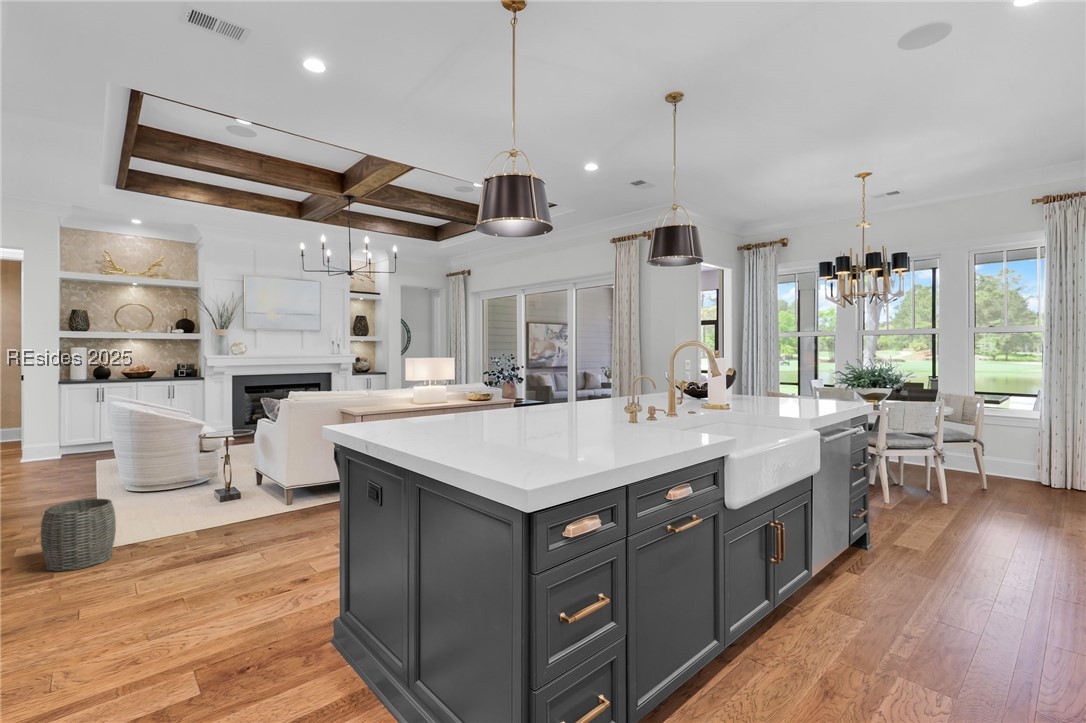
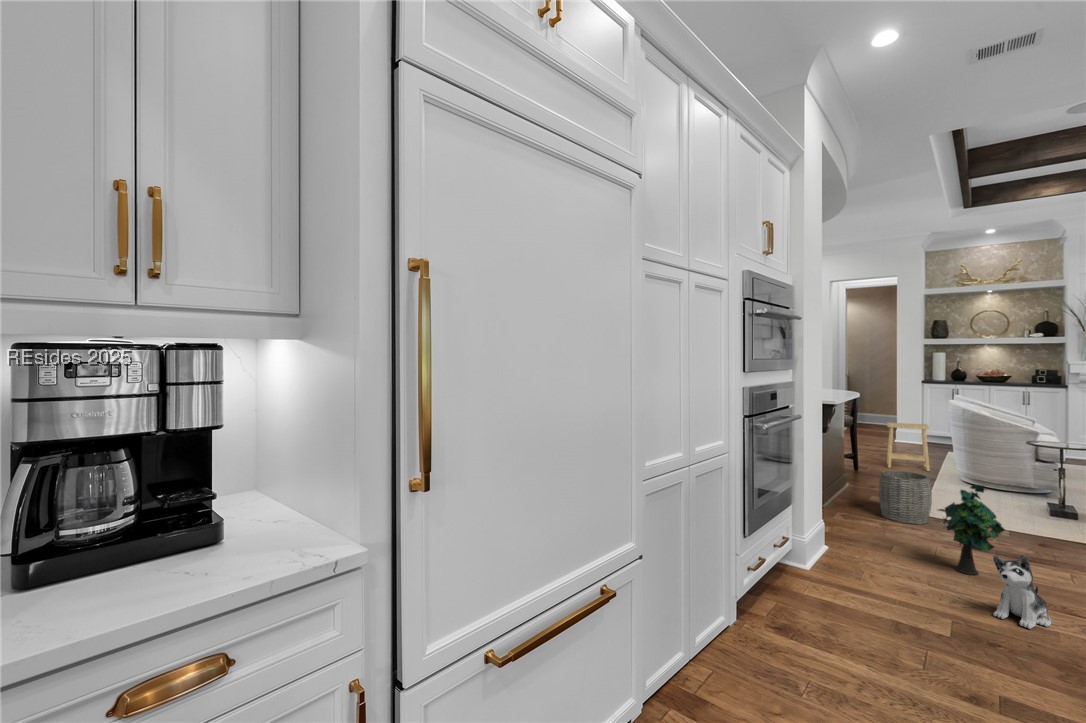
footstool: none [23,434,87,499] -> present [886,422,930,471]
decorative plant: none [142,496,216,603] -> present [939,485,1005,575]
plush toy: none [222,558,273,637] -> present [993,555,1051,629]

